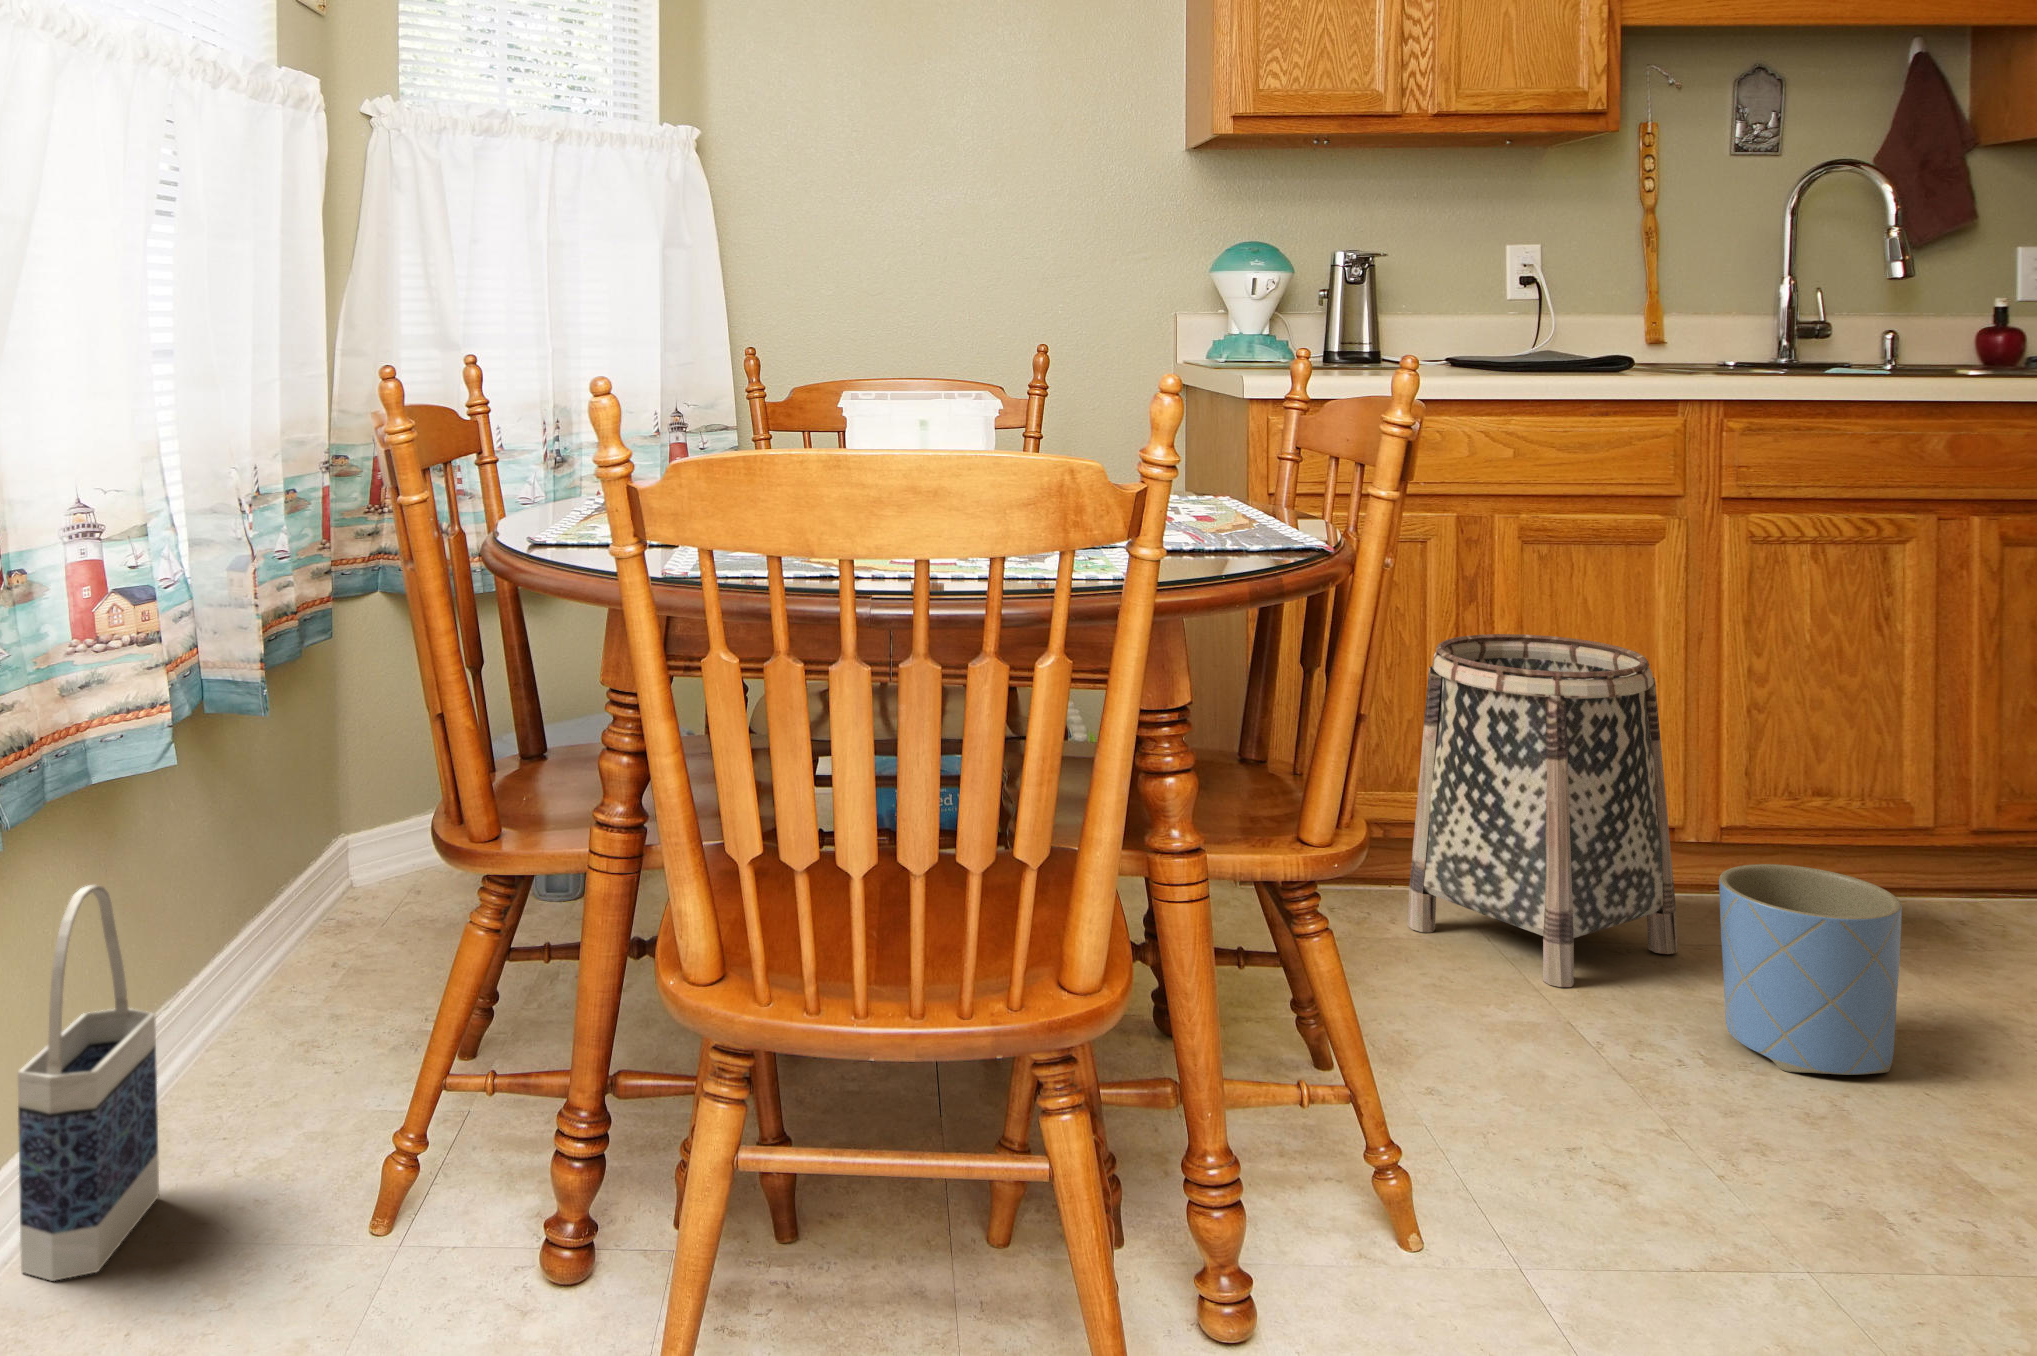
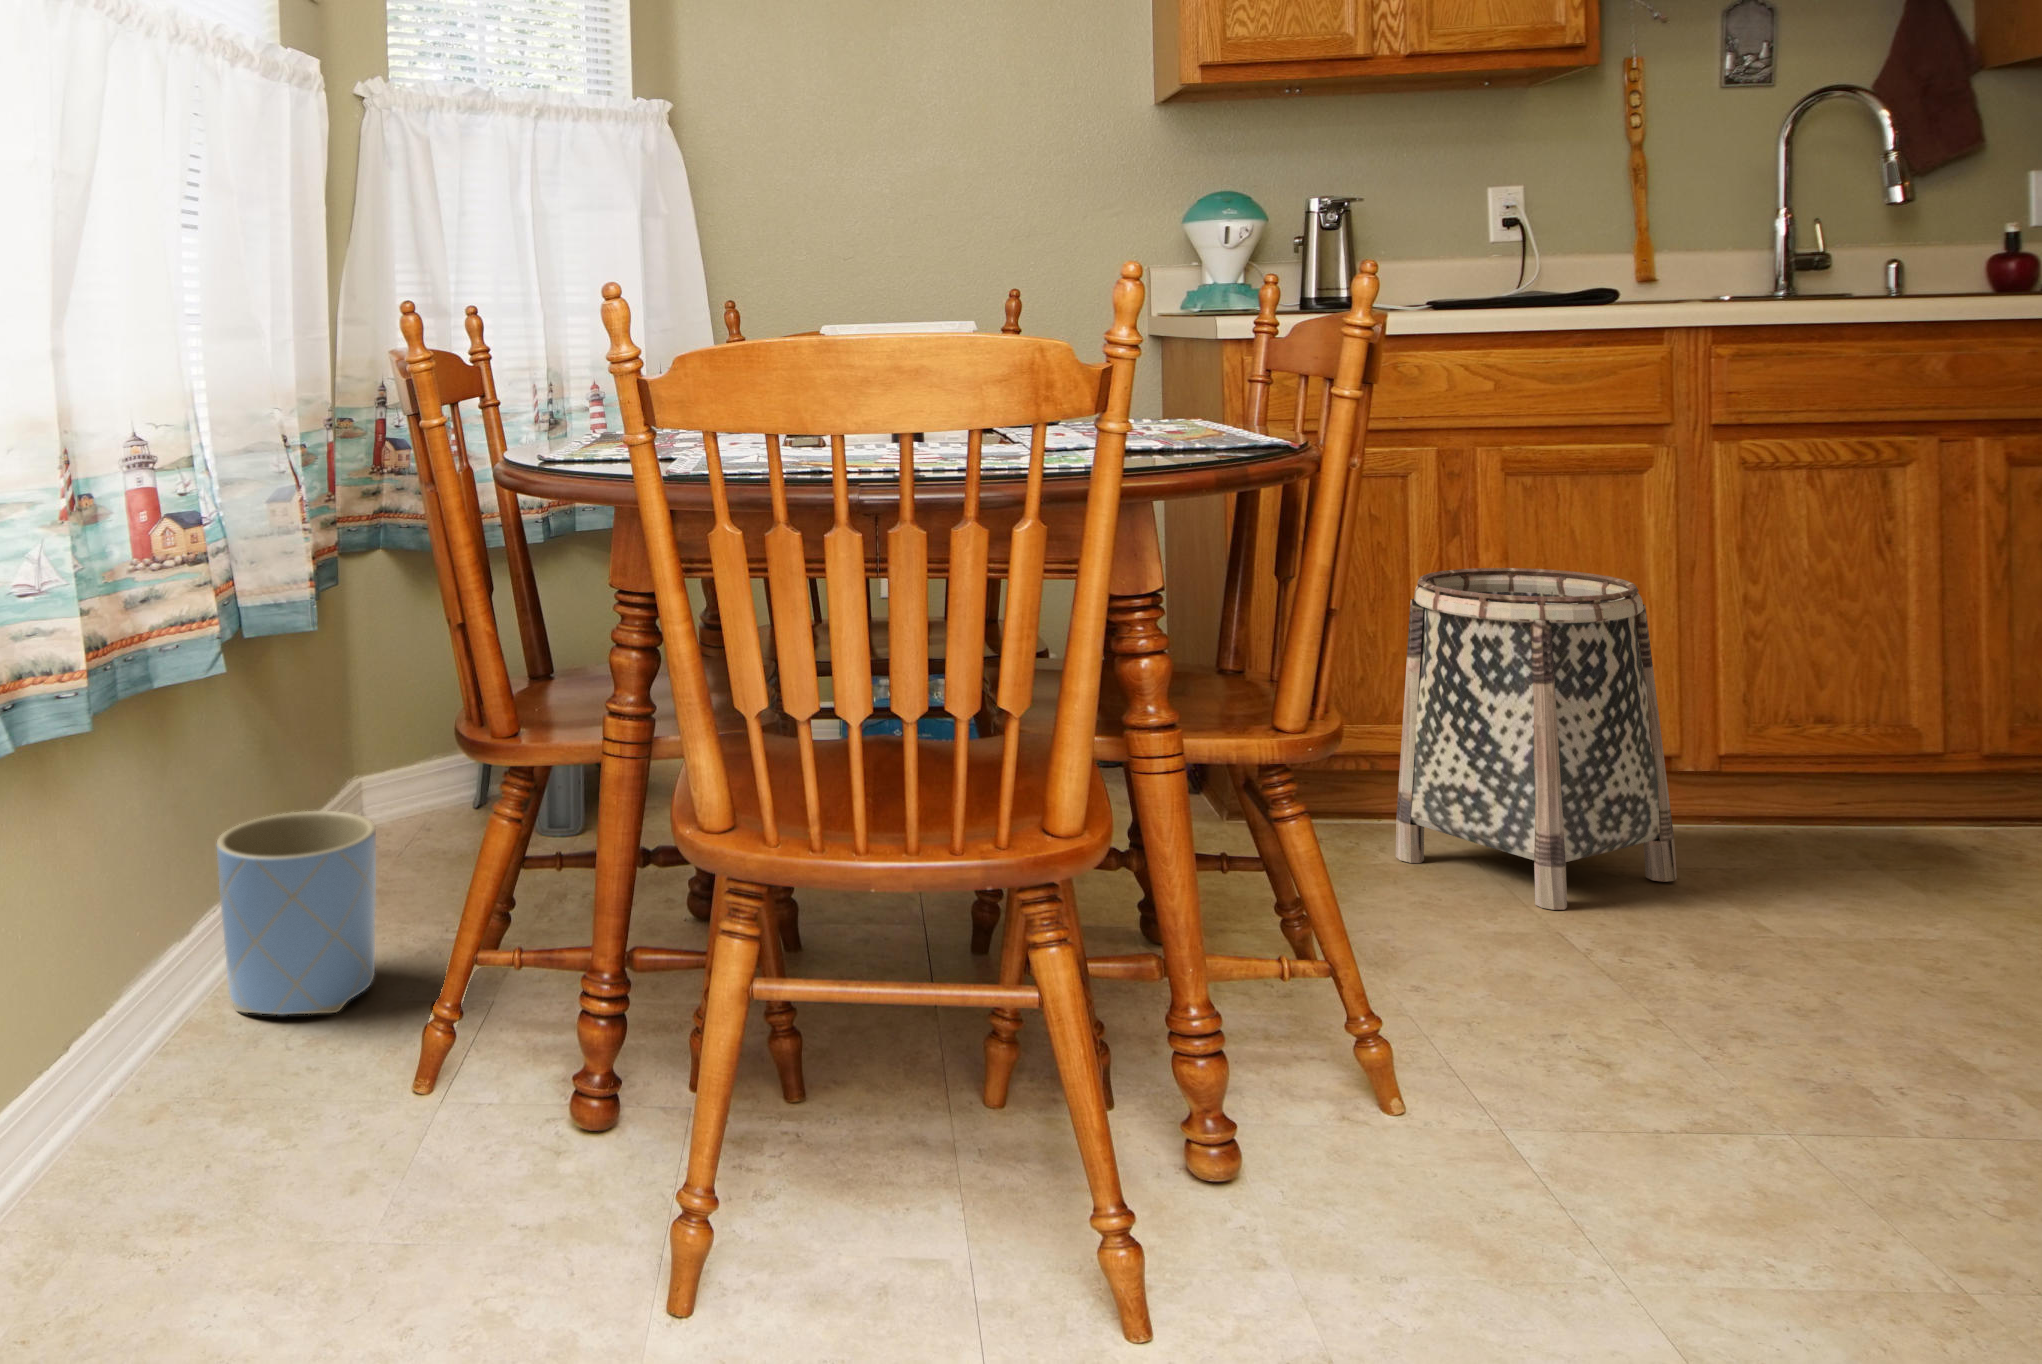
planter: present [1719,864,1902,1075] -> present [217,811,376,1015]
bag: present [18,885,159,1281] -> none [99,779,220,1129]

